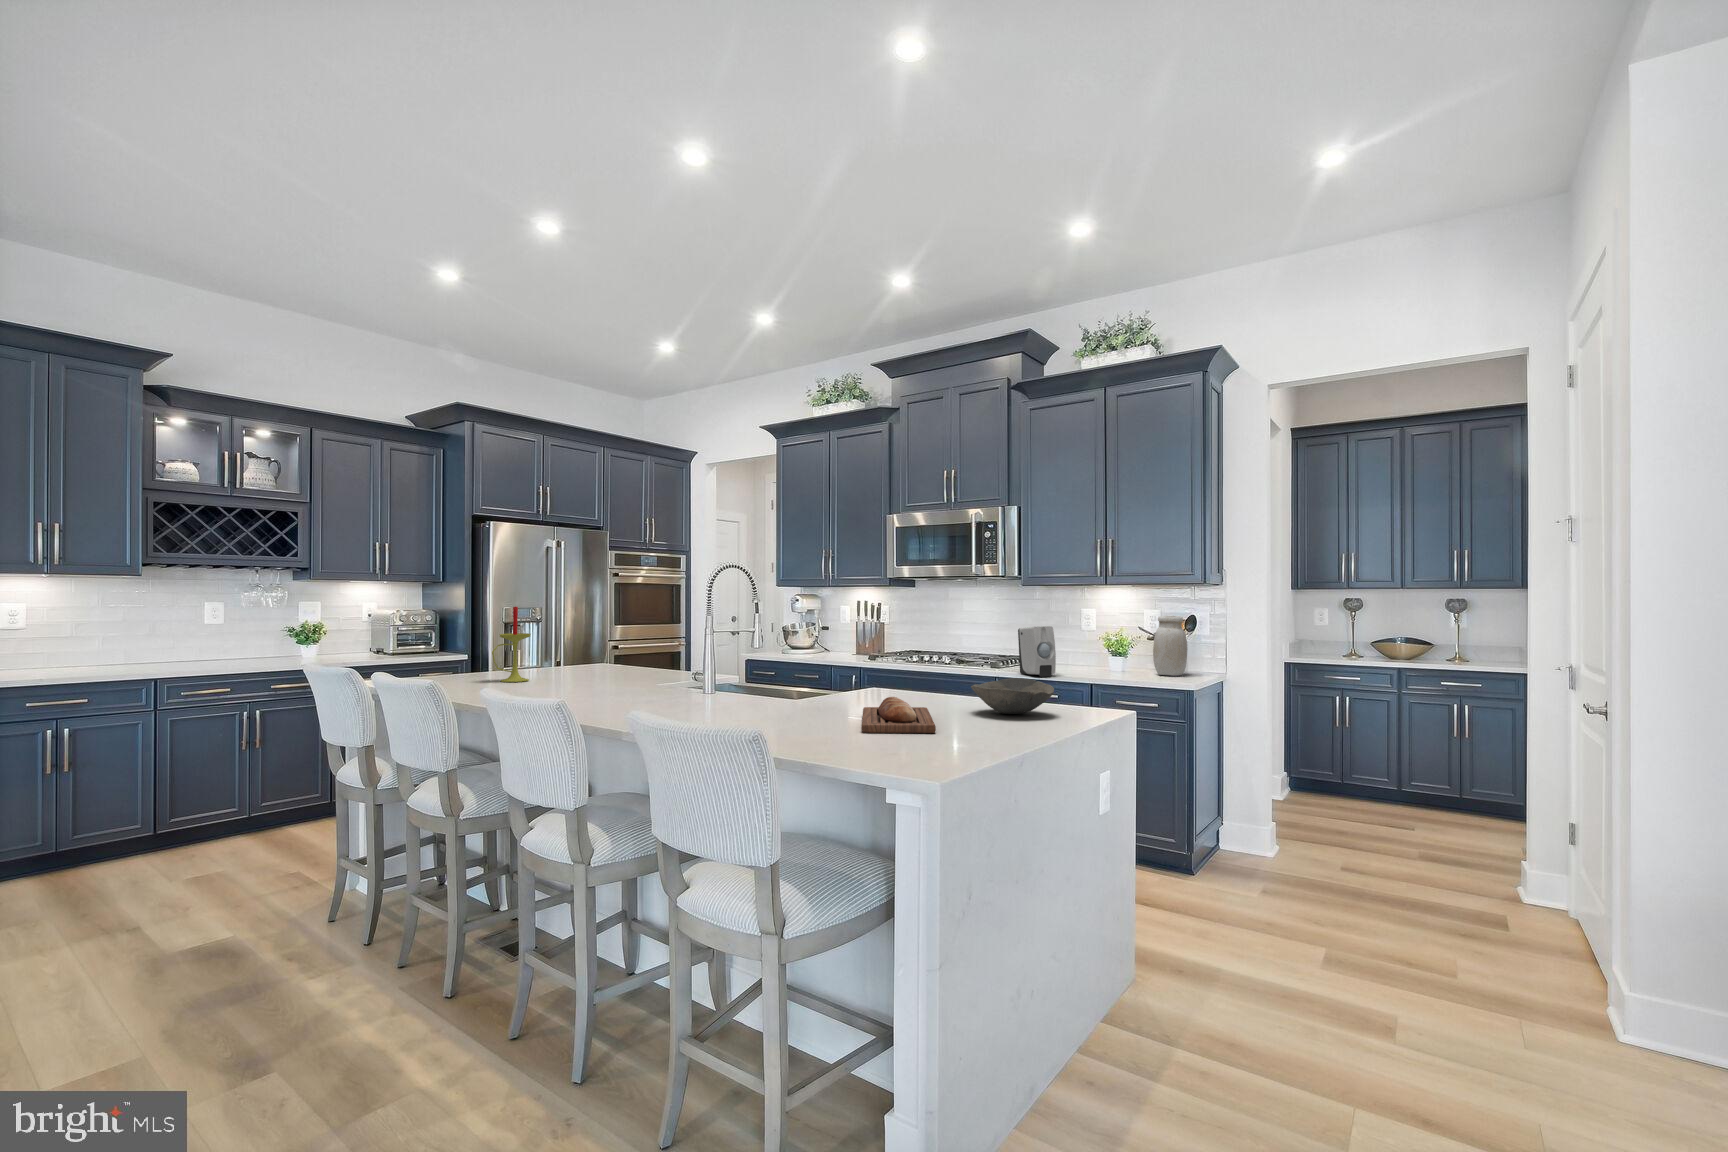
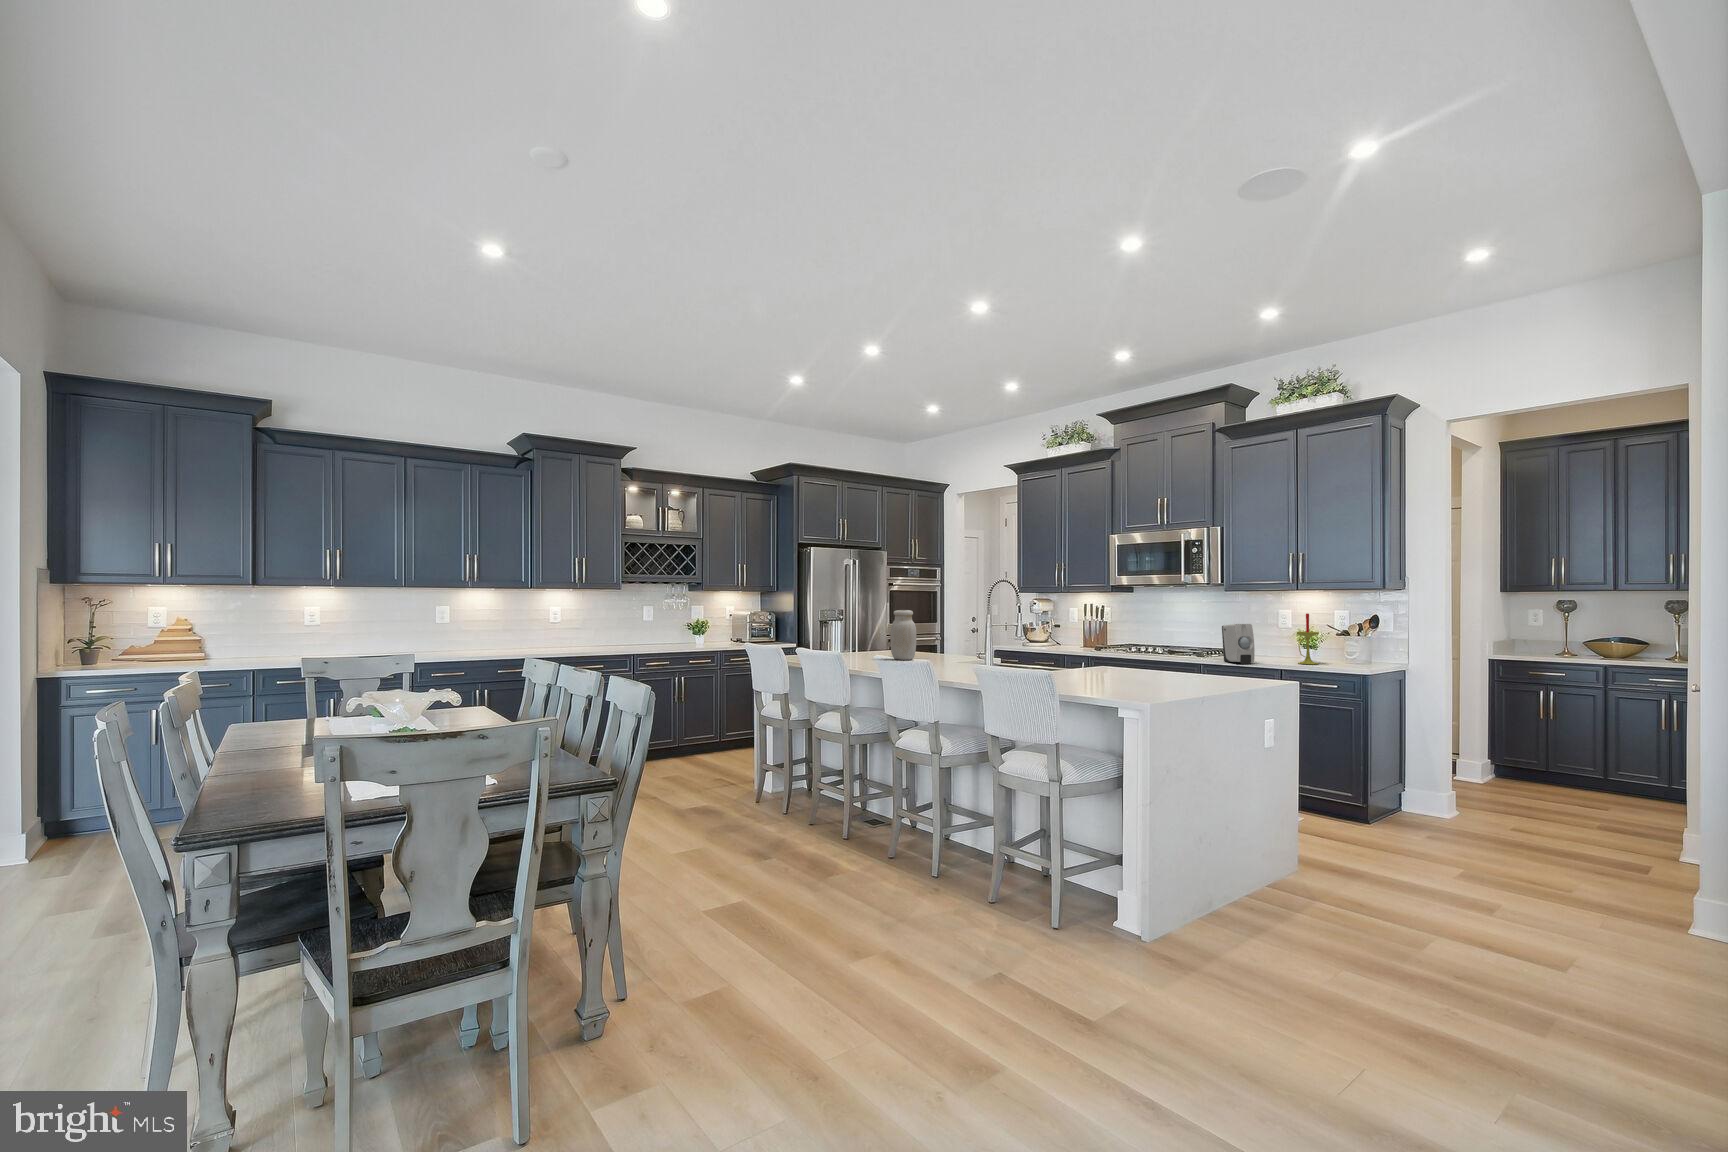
candle: present [492,607,531,682] -> present [1297,613,1319,664]
jar: present [1153,616,1187,676] -> present [890,610,916,660]
bowl: present [971,678,1054,714] -> none [1180,658,1243,682]
bread loaf: present [862,697,936,733] -> none [1102,668,1155,690]

